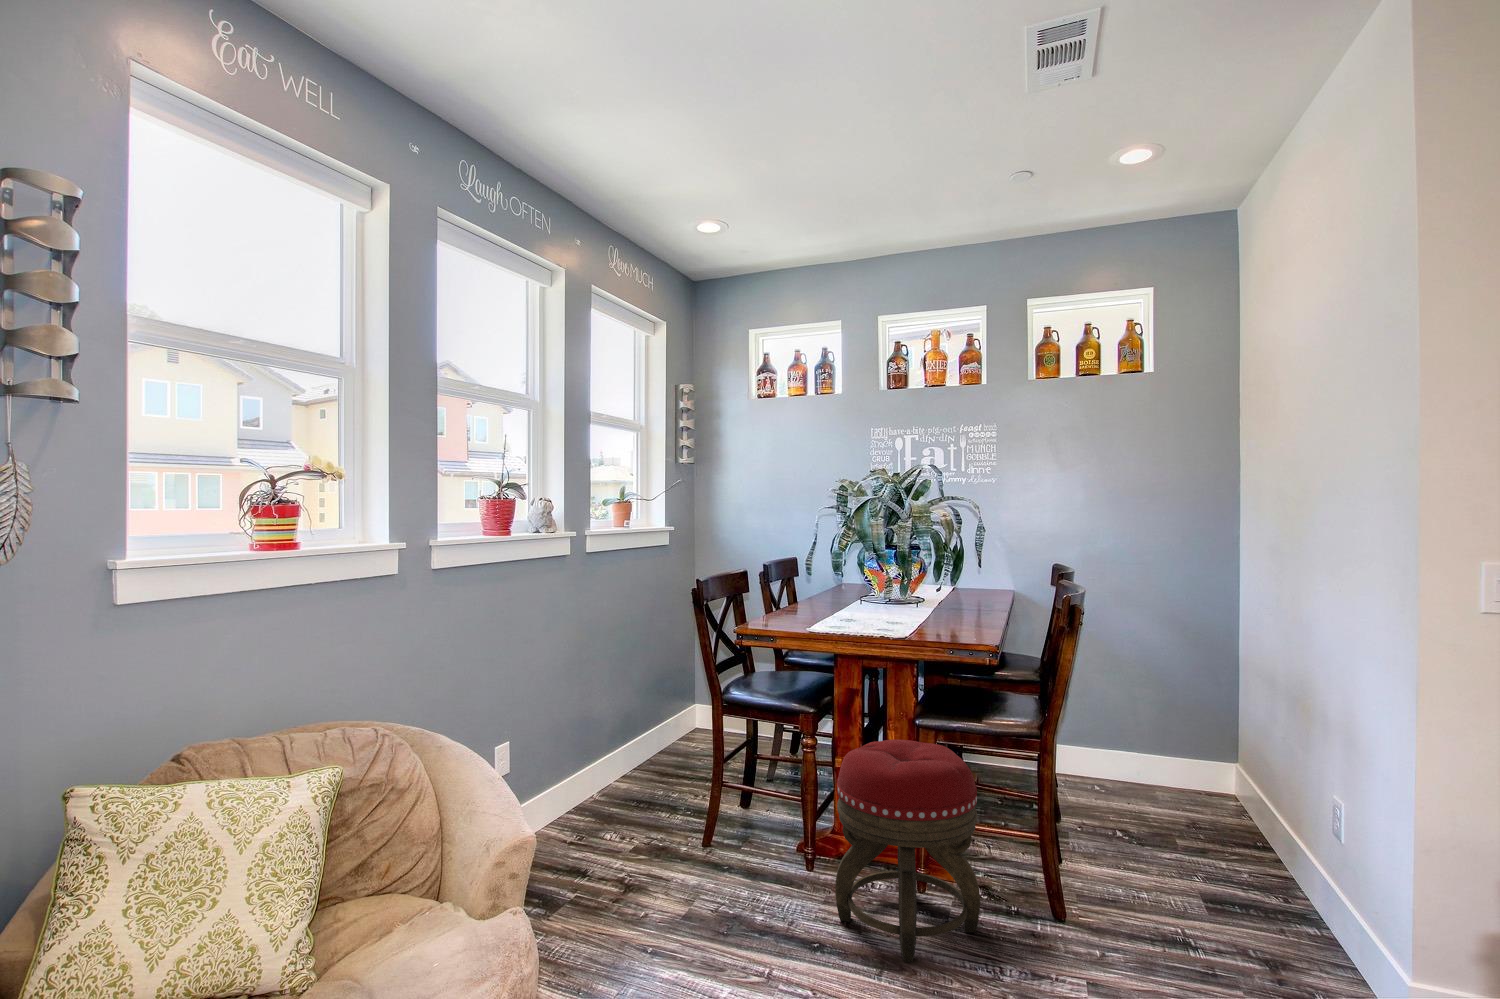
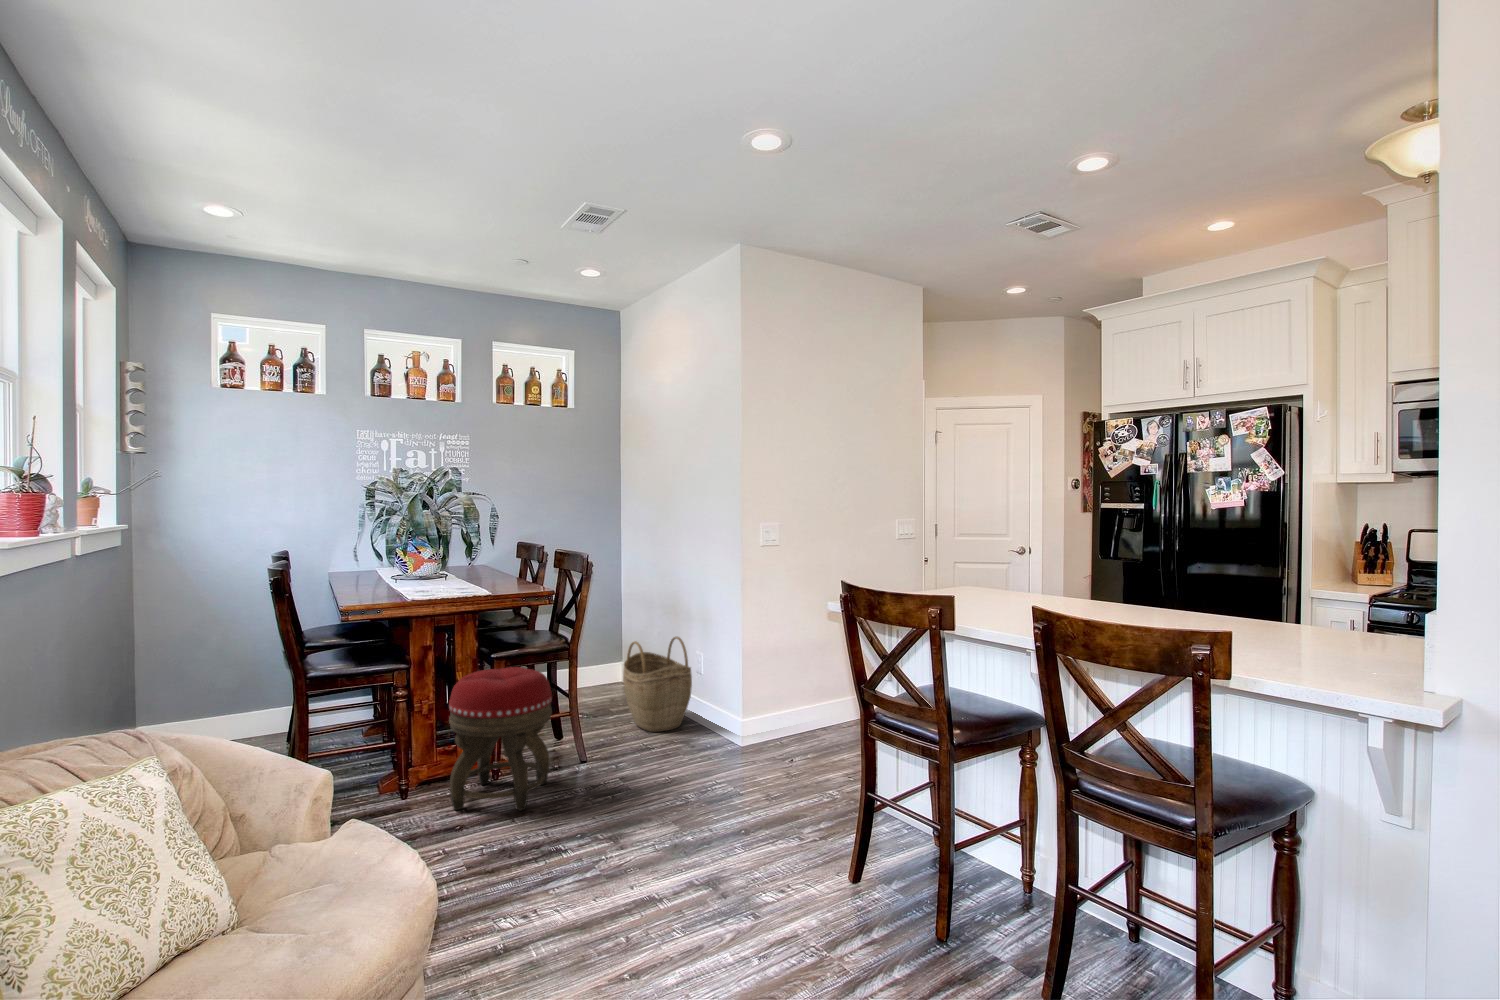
woven basket: none [1177,745,1305,923] -> present [623,637,692,732]

